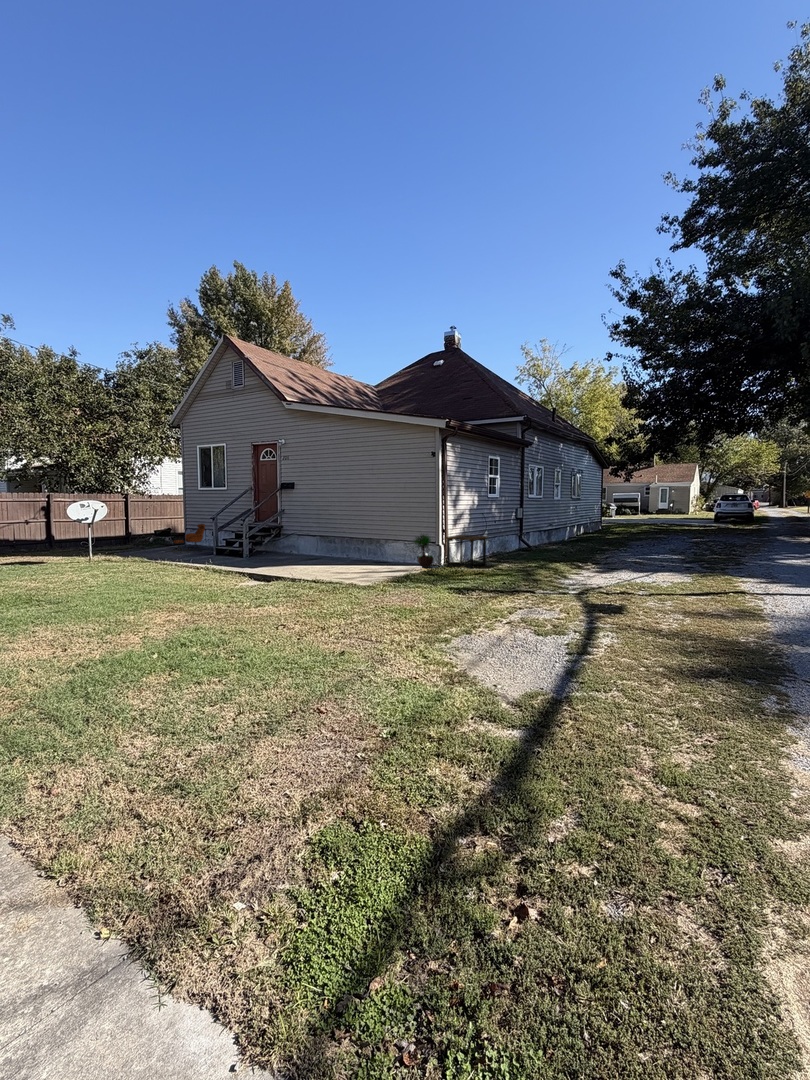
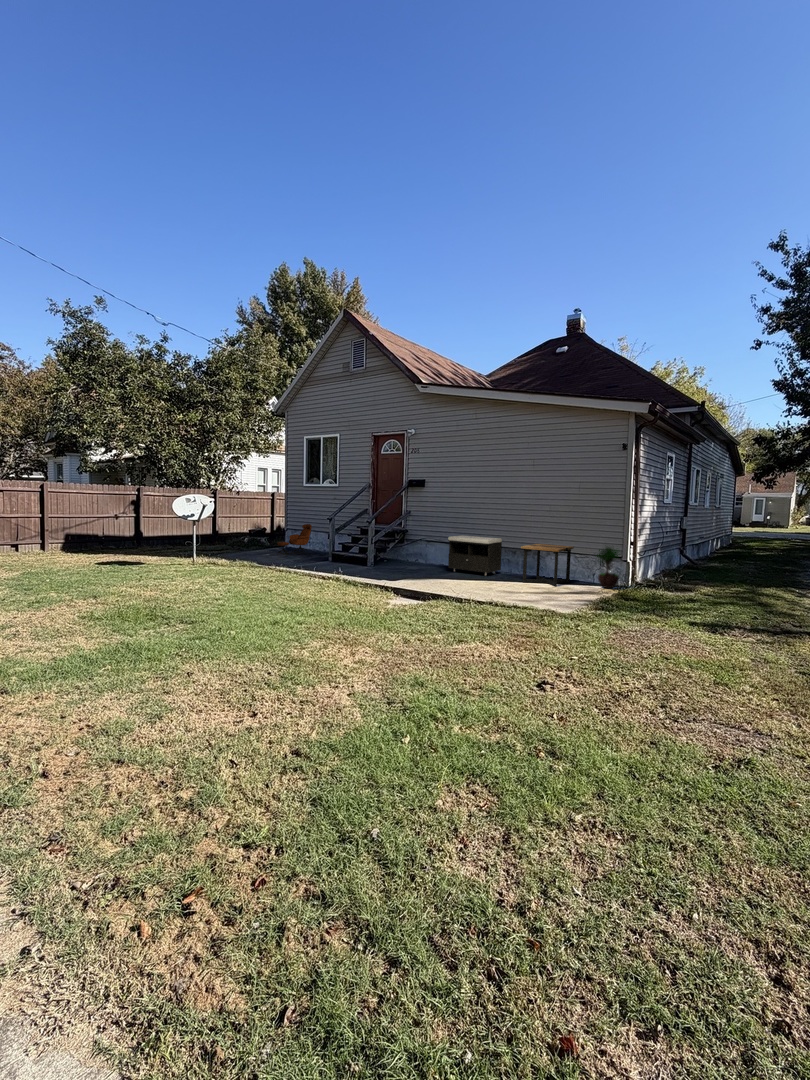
storage bench: none [308,529,352,562] -> present [448,535,502,576]
side table: present [445,535,488,569] -> present [521,544,574,587]

